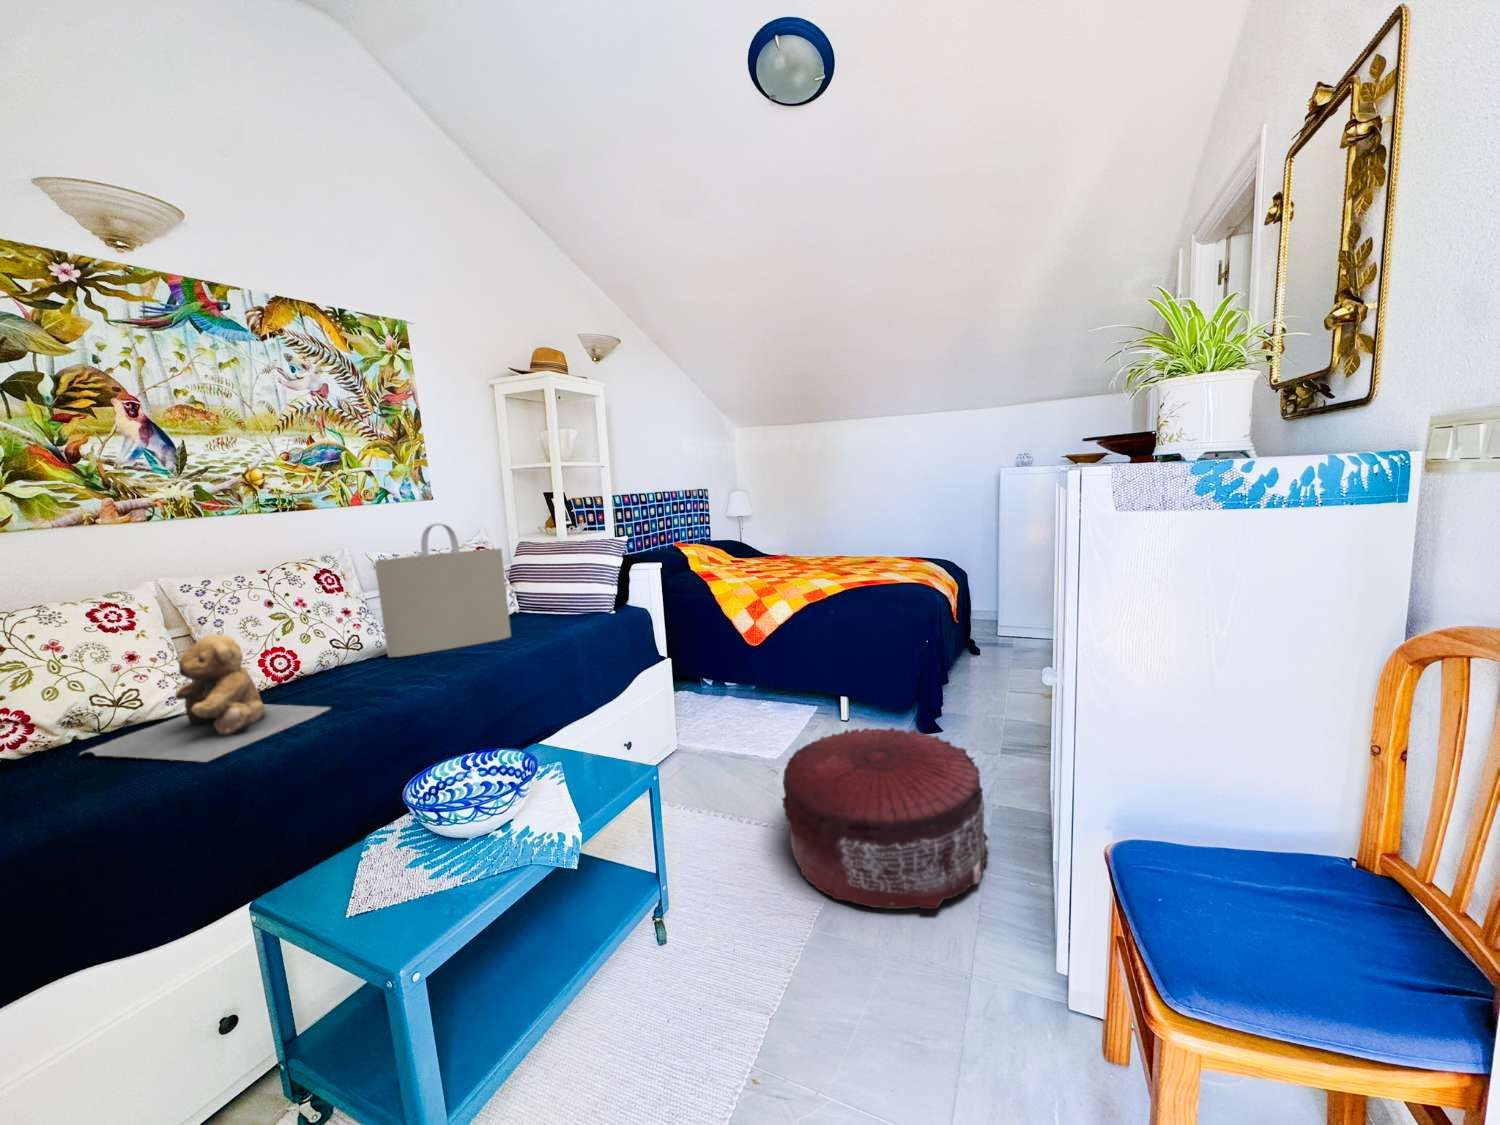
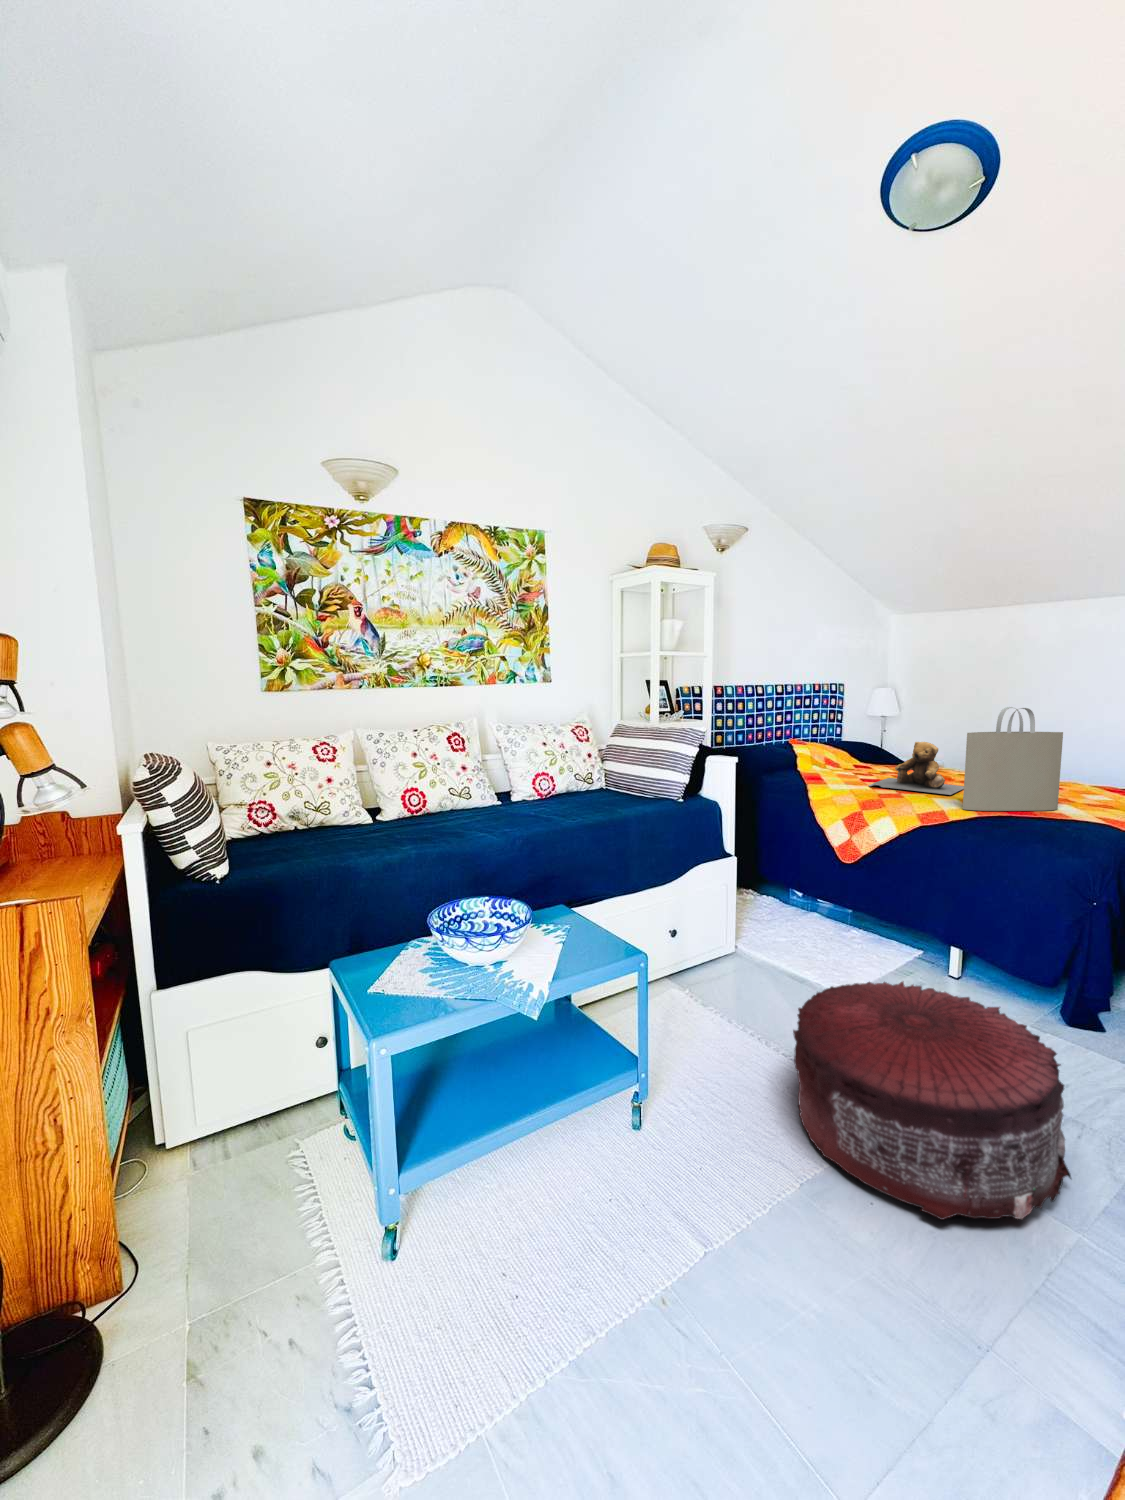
tote bag: present [375,523,511,657] -> present [963,707,1063,811]
teddy bear: present [80,635,329,762] -> present [869,742,964,795]

